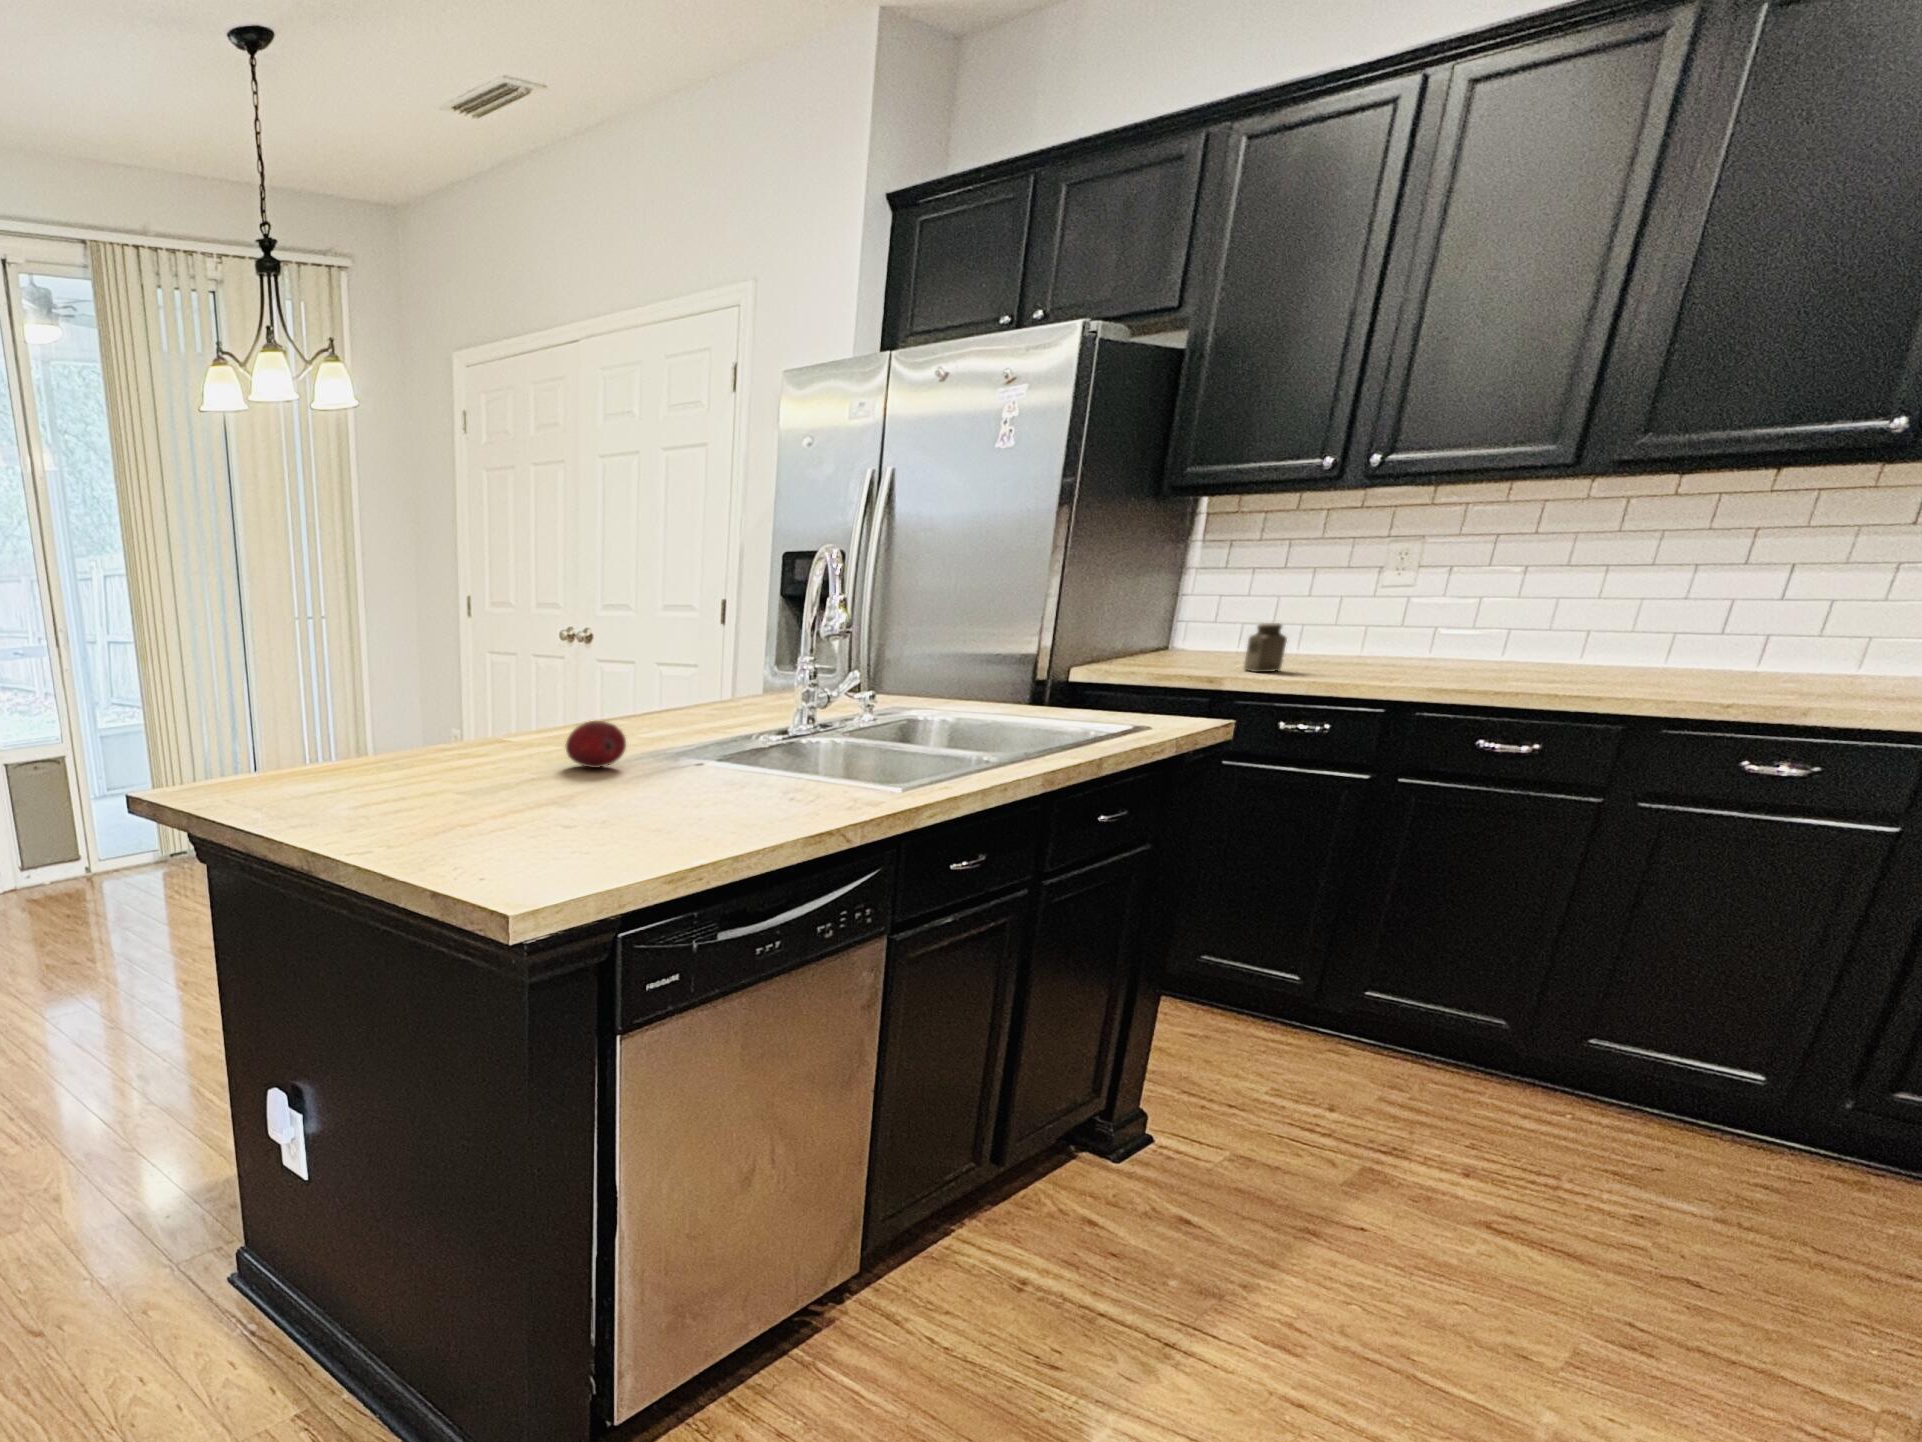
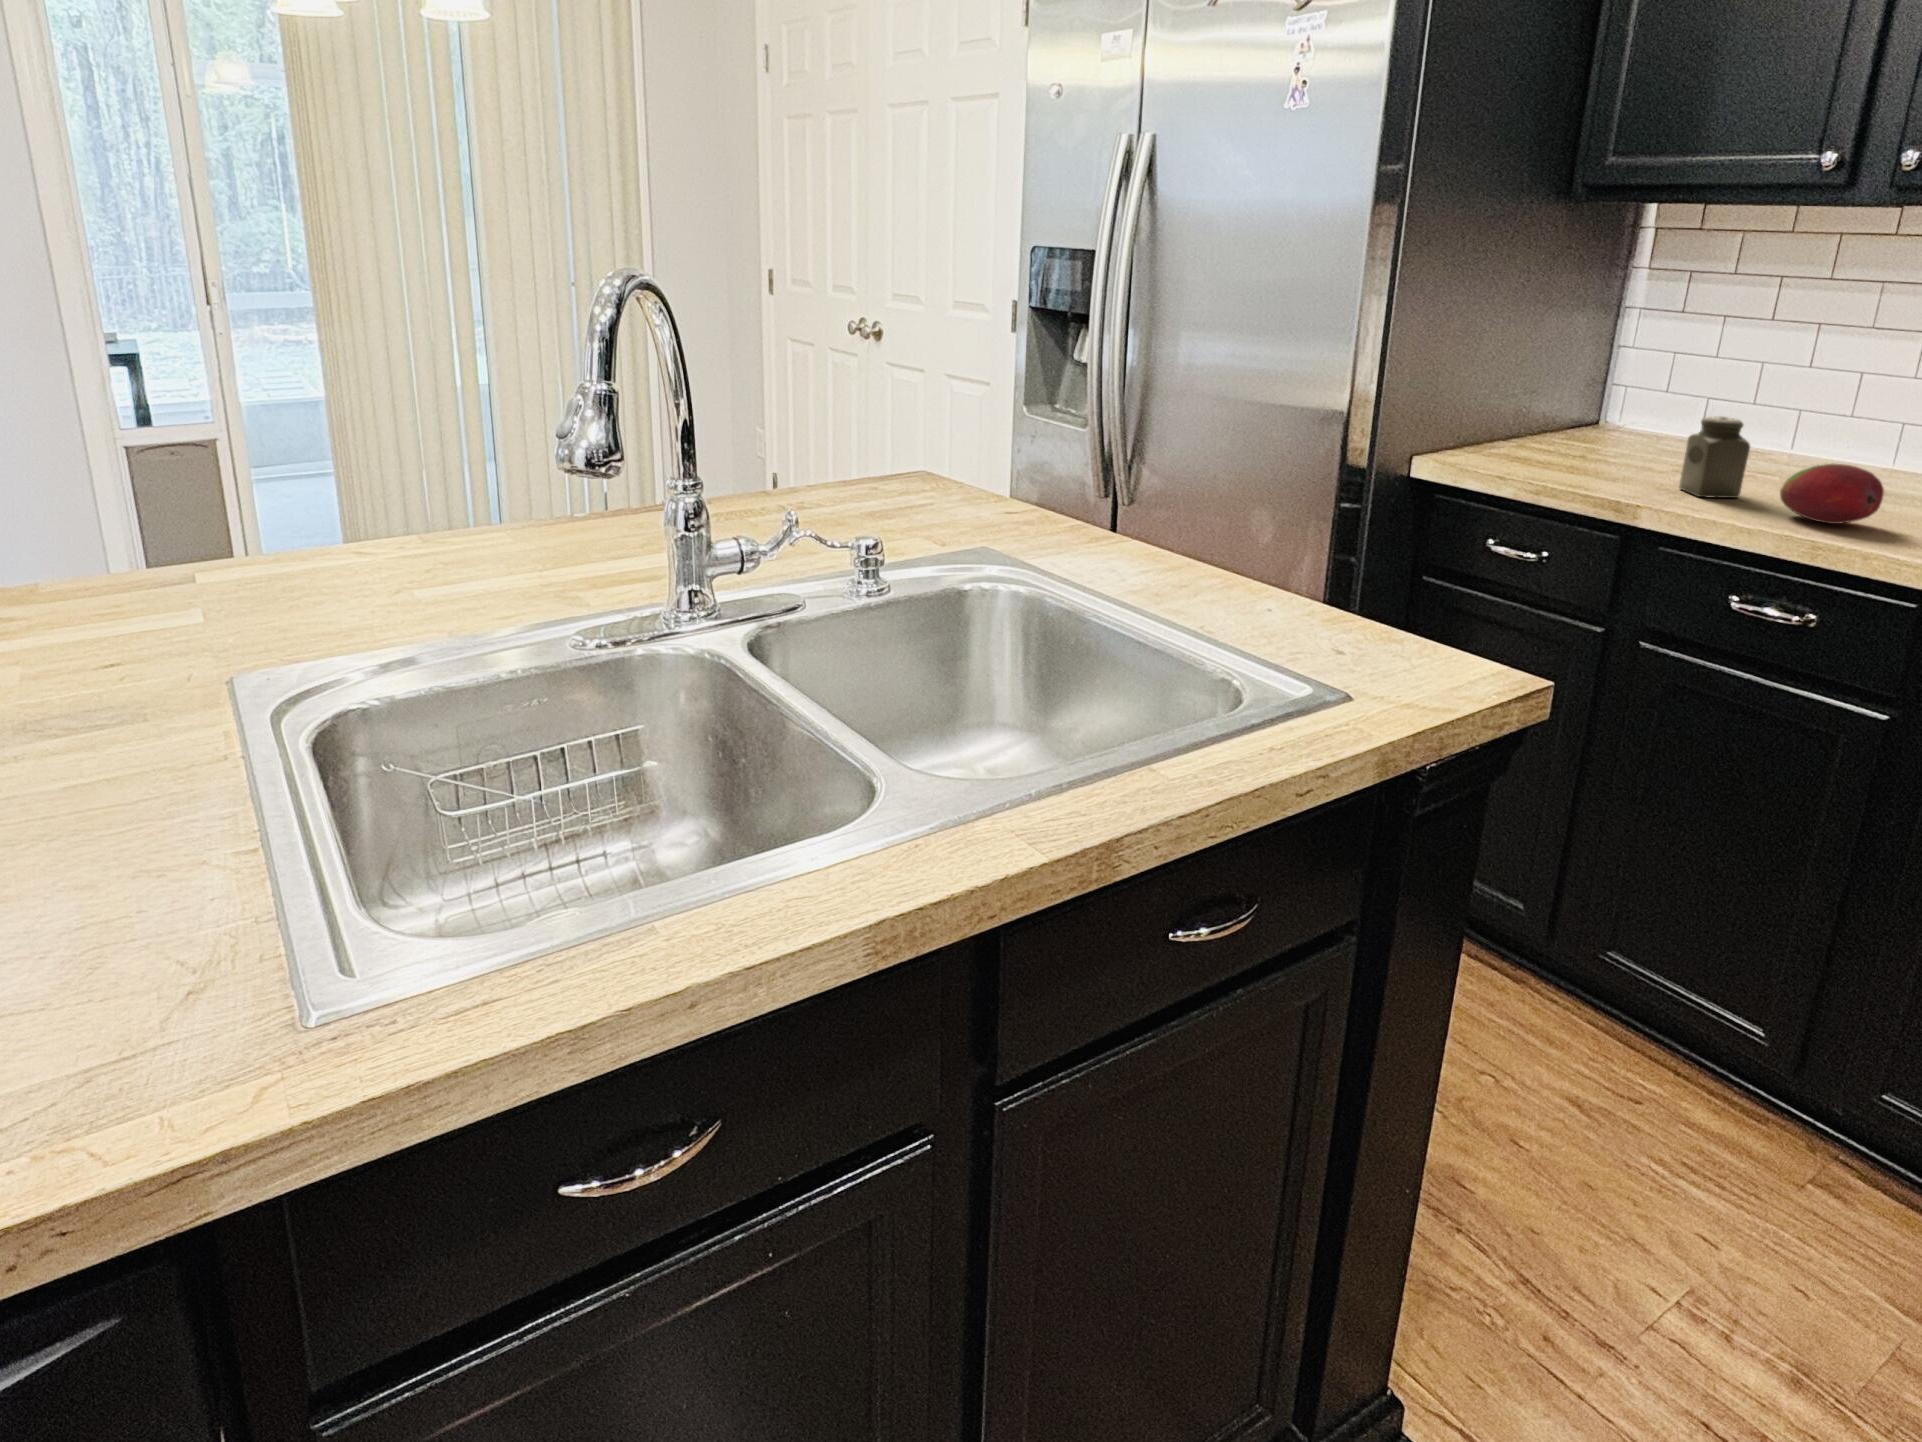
fruit: present [566,721,626,768] -> present [1780,464,1884,524]

